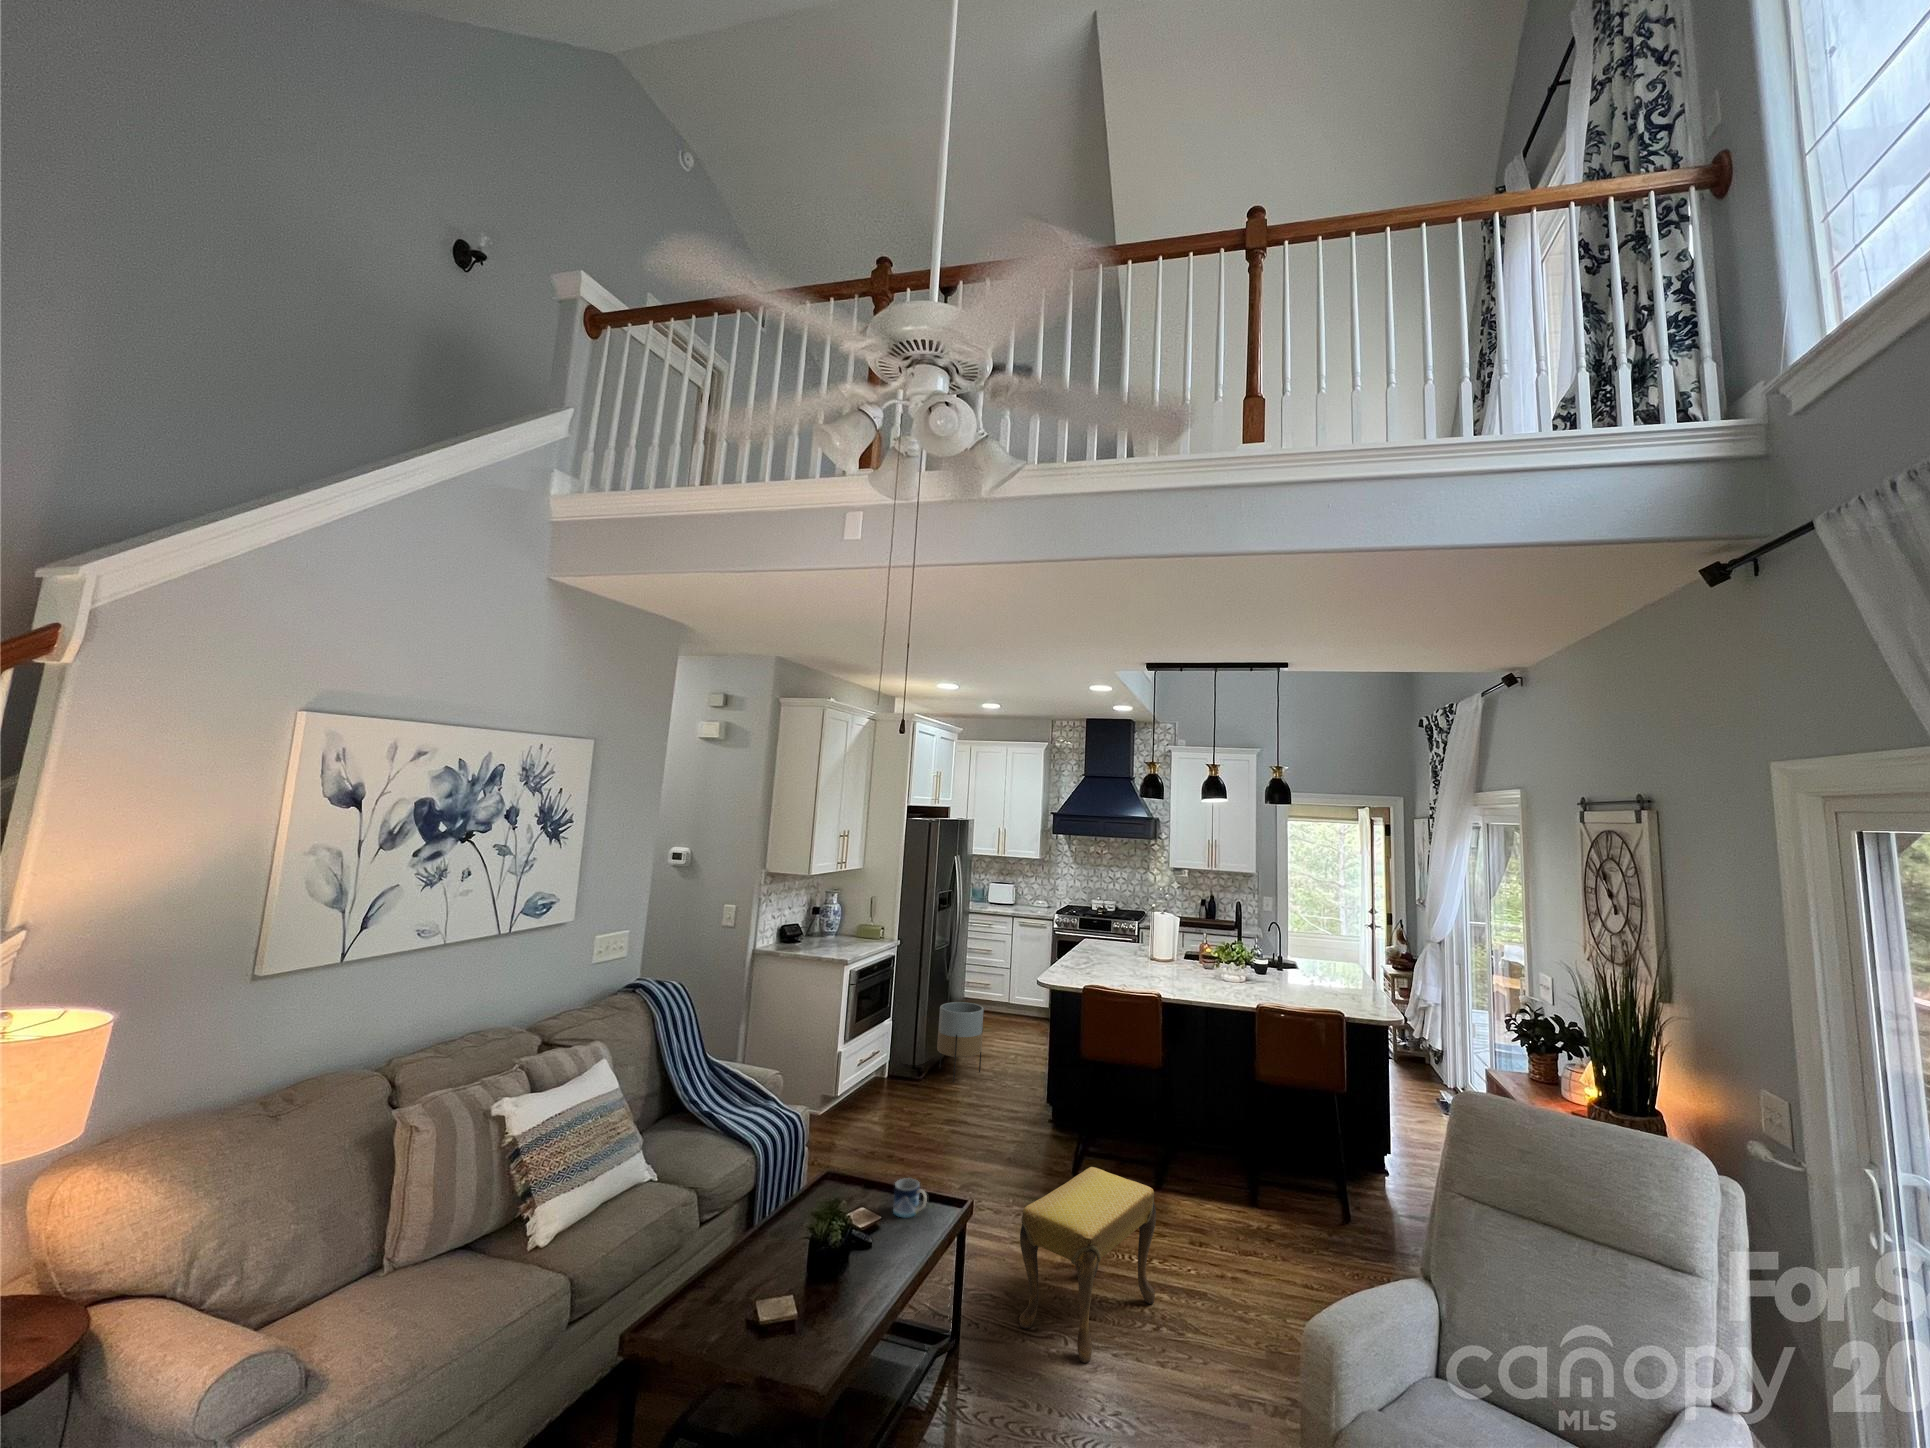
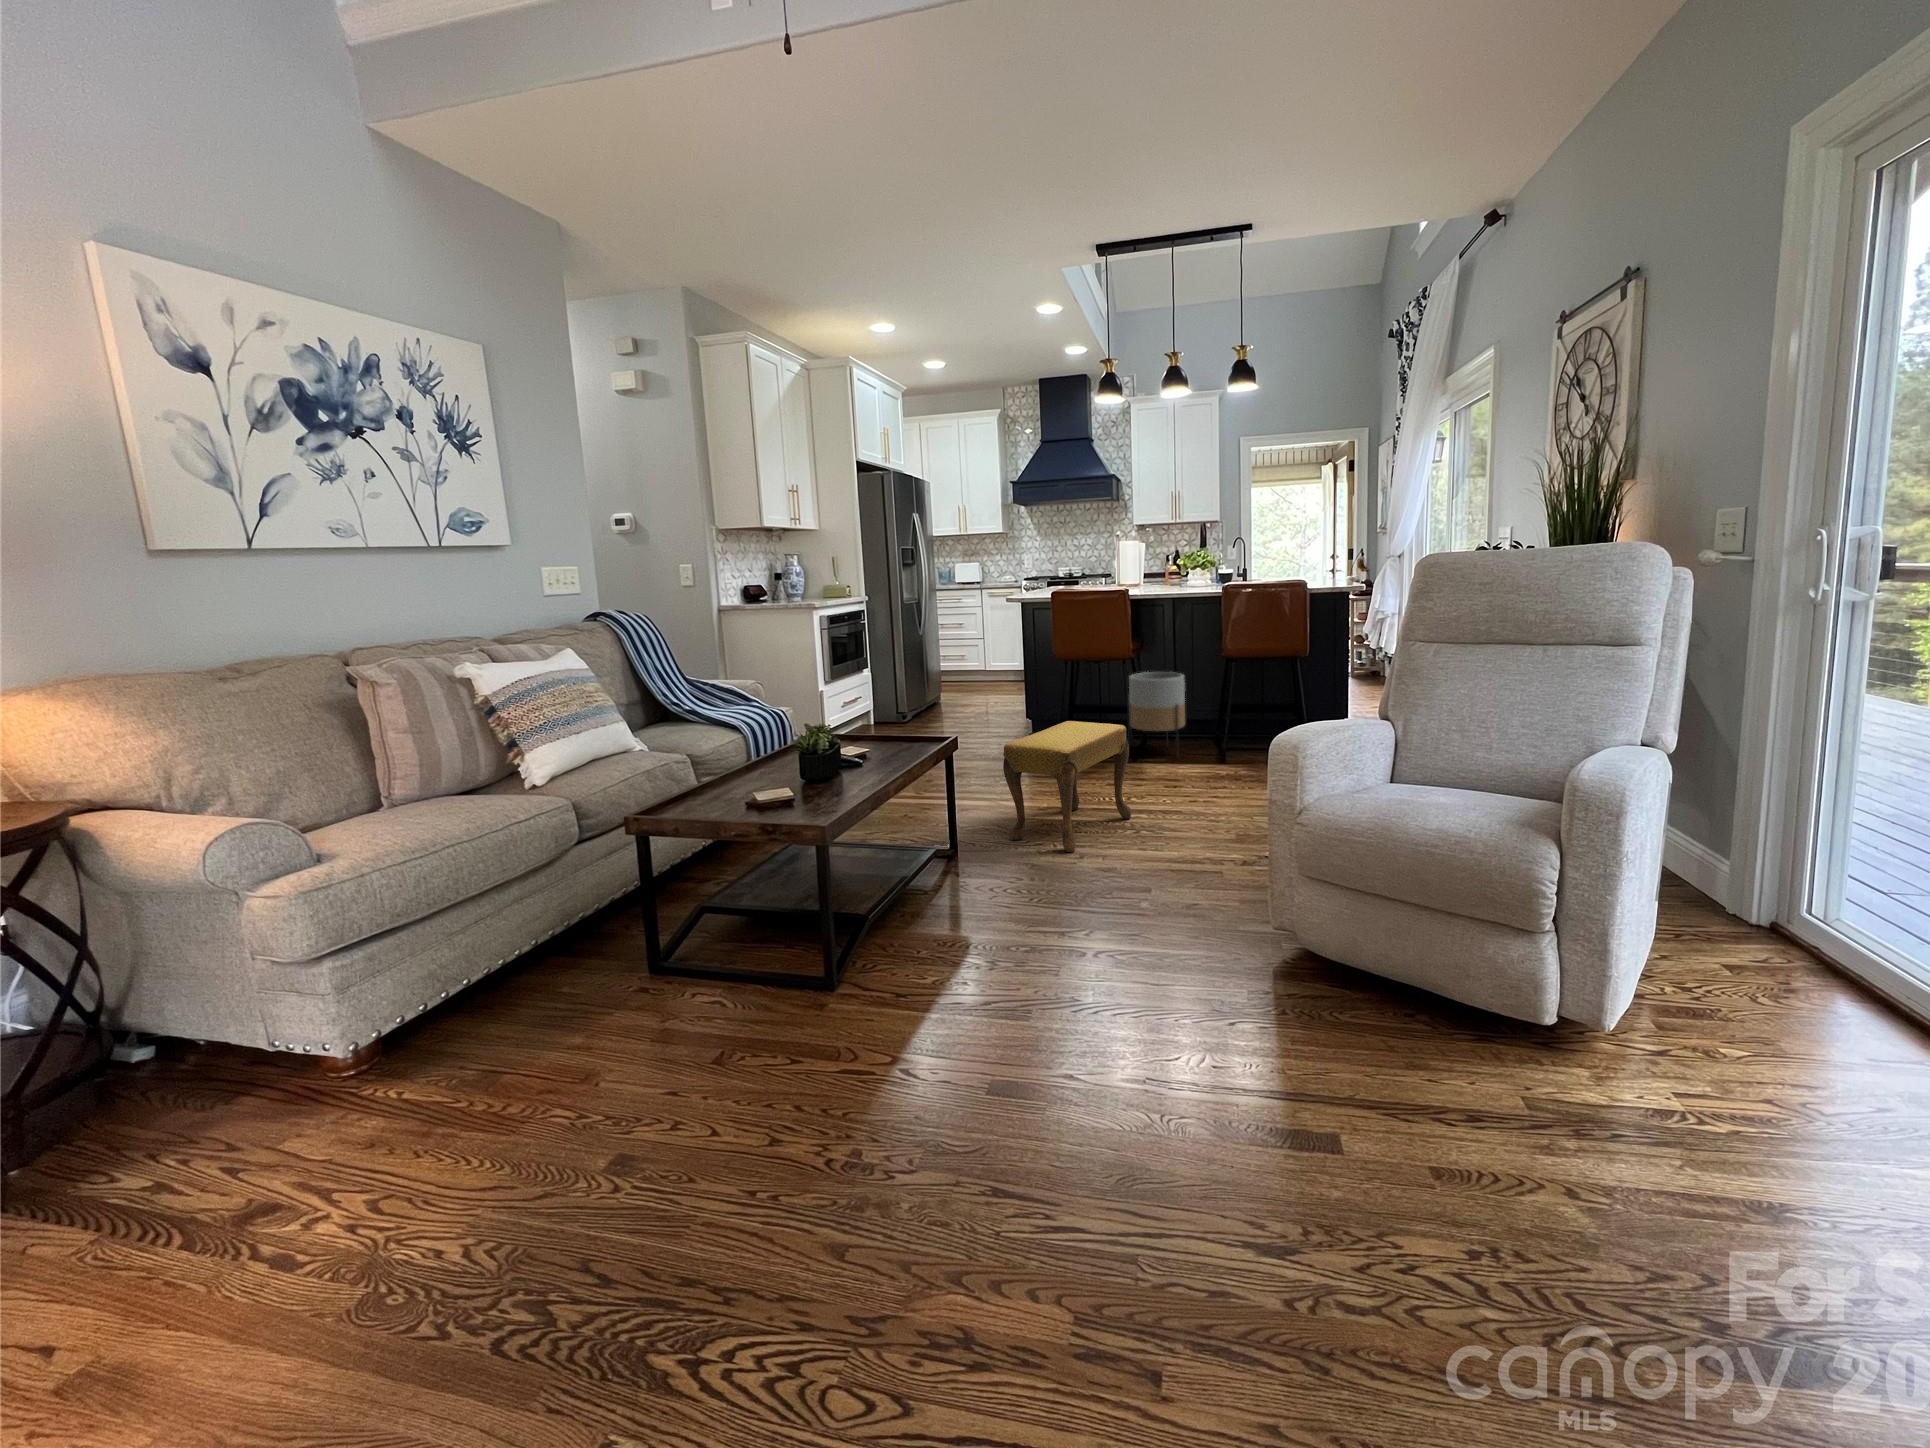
planter: present [937,1002,984,1082] -> present [1128,672,1185,756]
mug: present [893,1178,927,1218] -> none [877,720,910,748]

